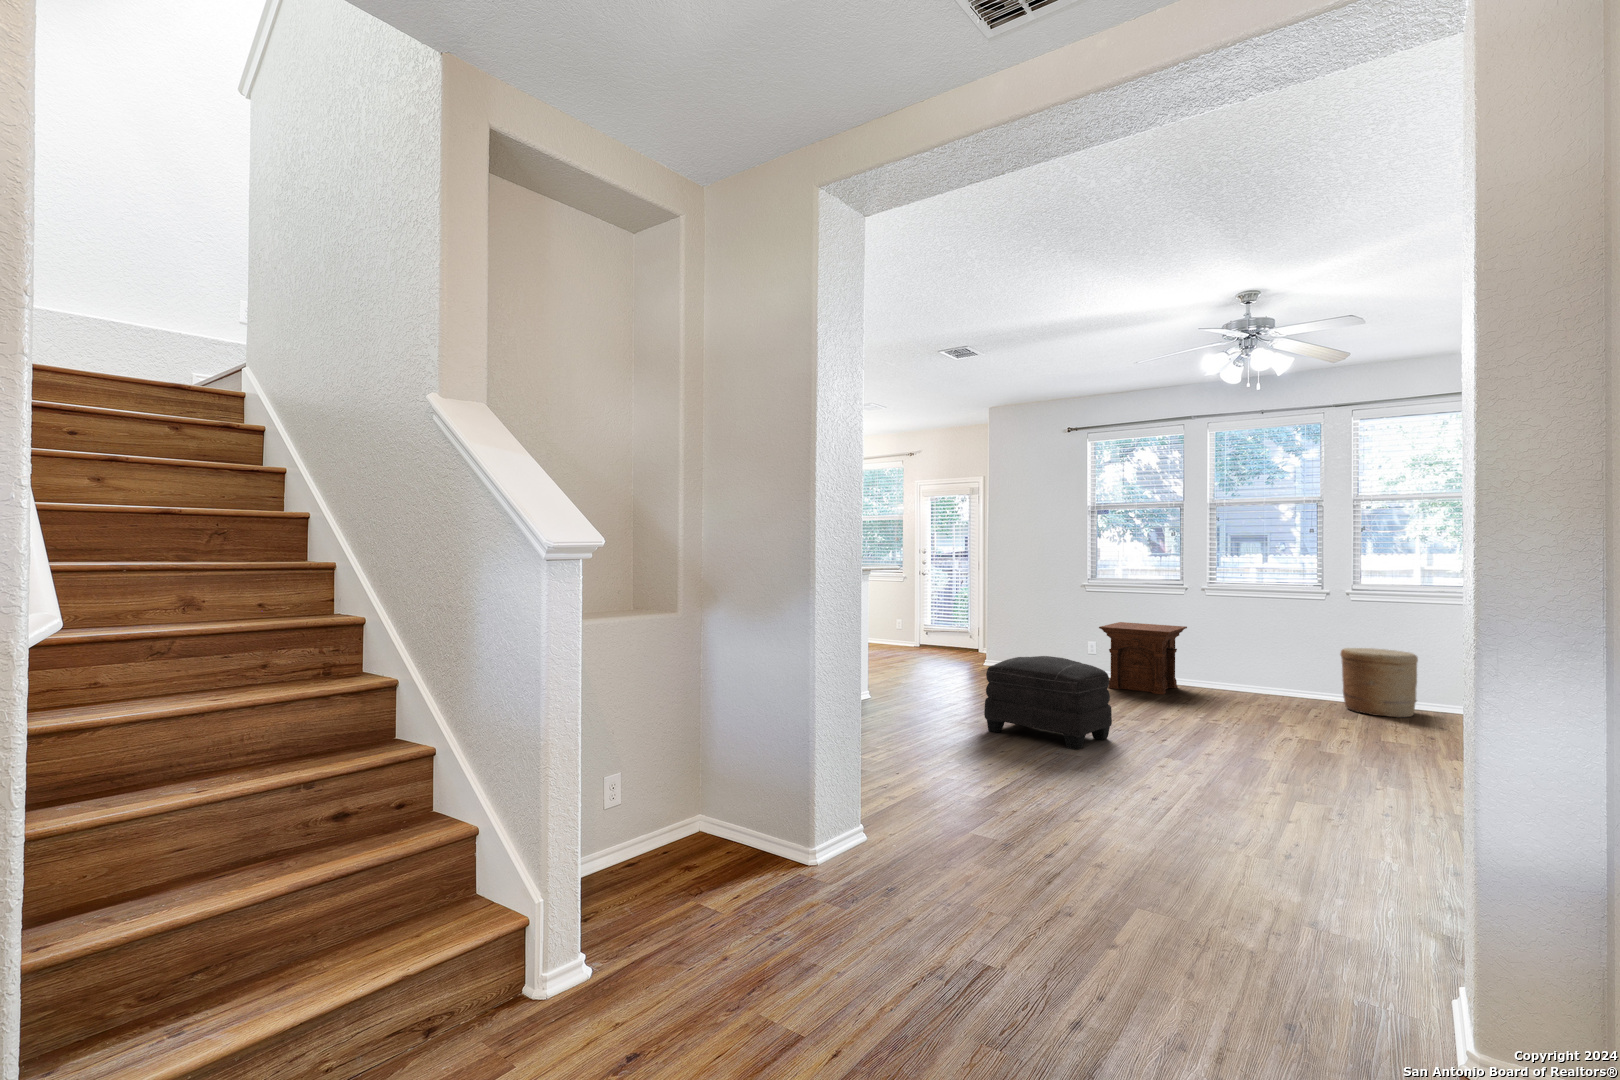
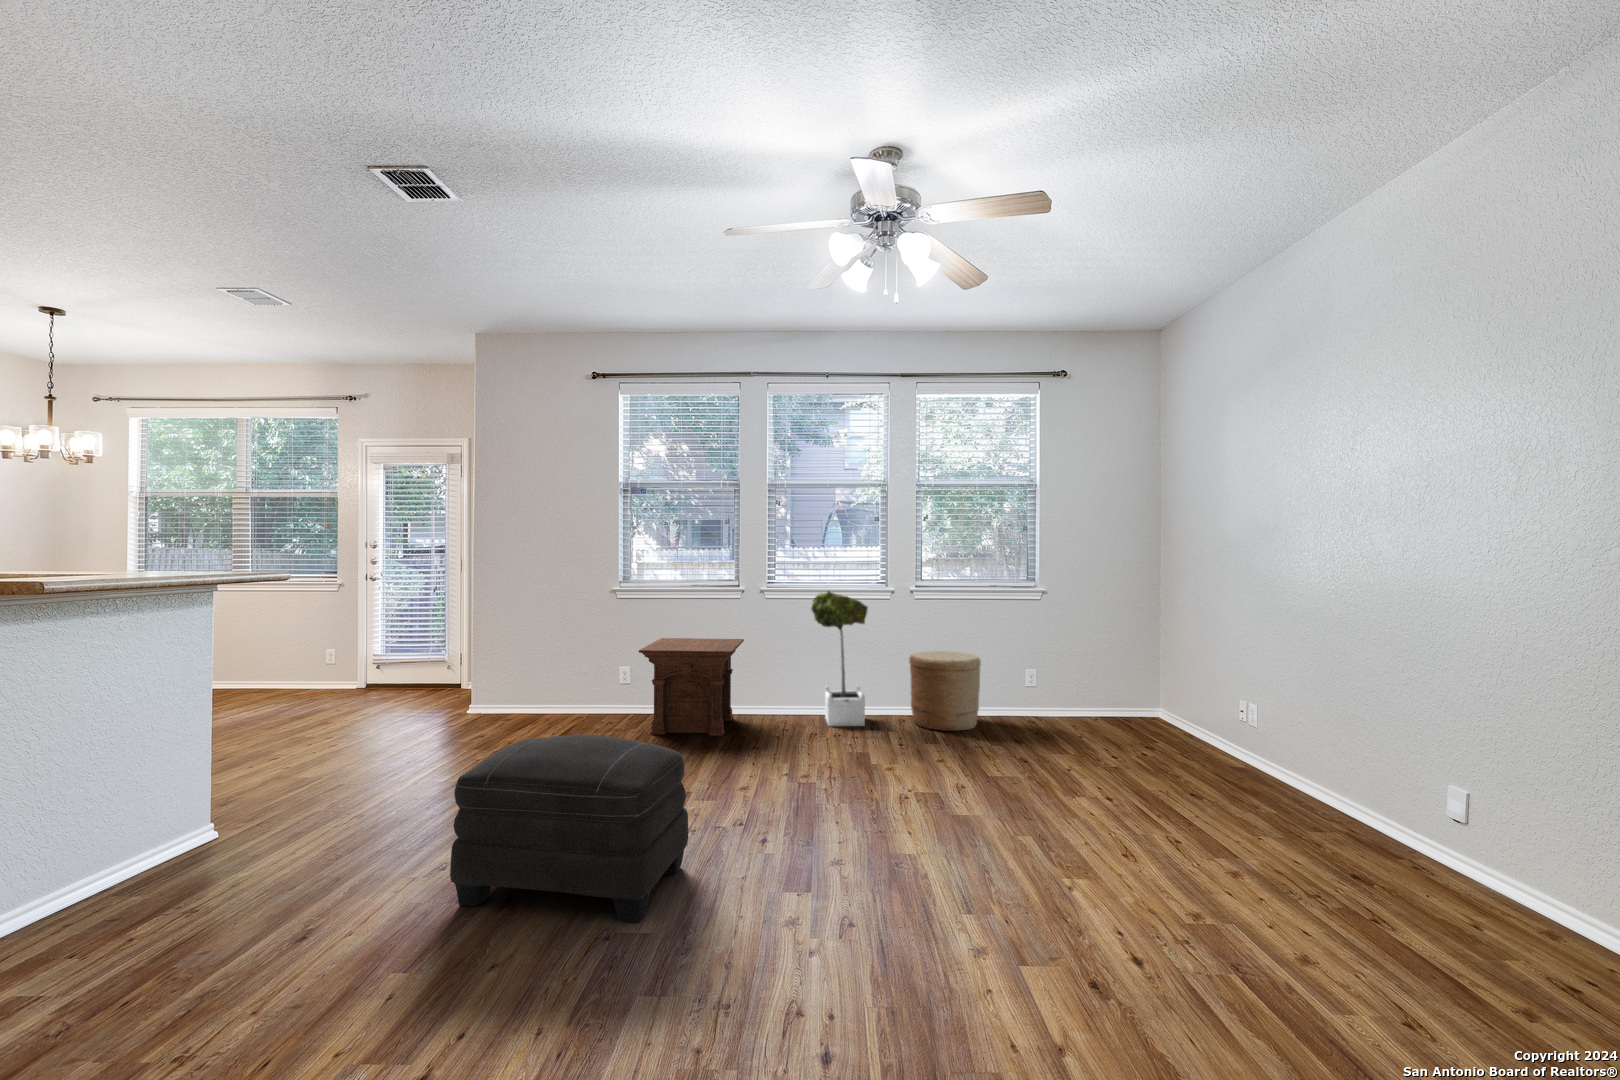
potted tree: none [1244,590,1299,704] -> present [811,591,868,726]

